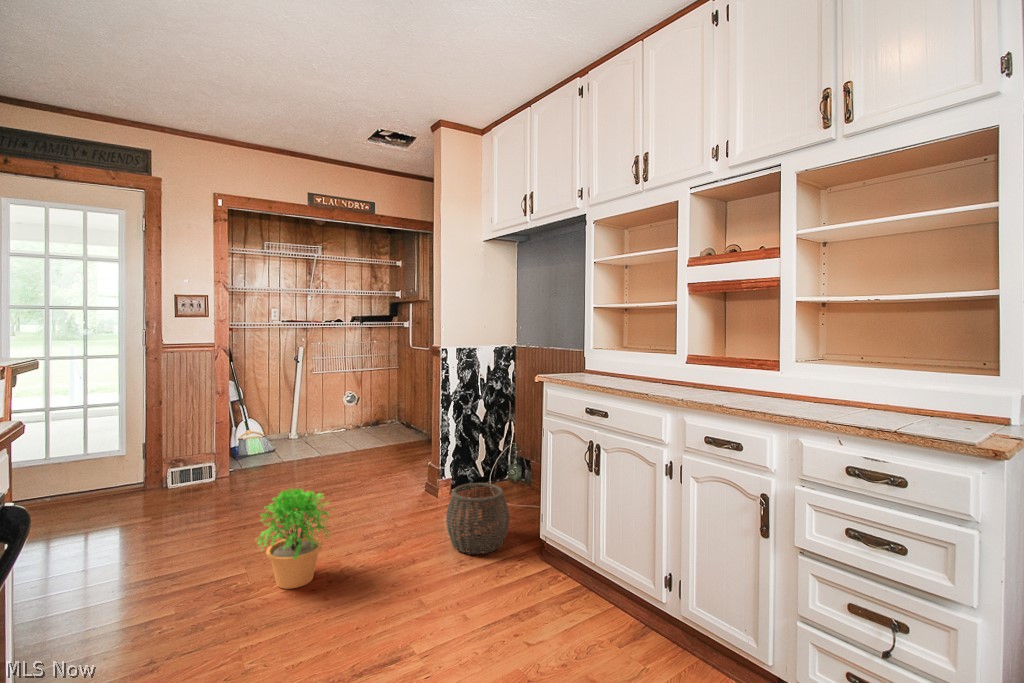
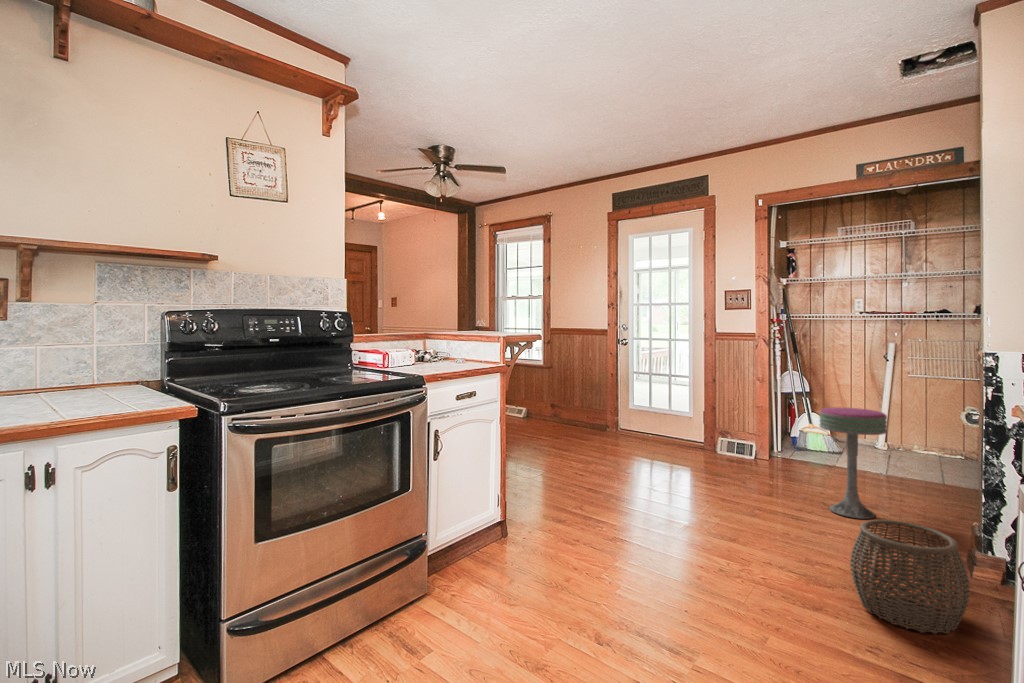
bar stool: none [335,409,384,501] -> present [820,407,887,519]
potted plant: present [258,488,331,589] -> none [651,451,725,544]

